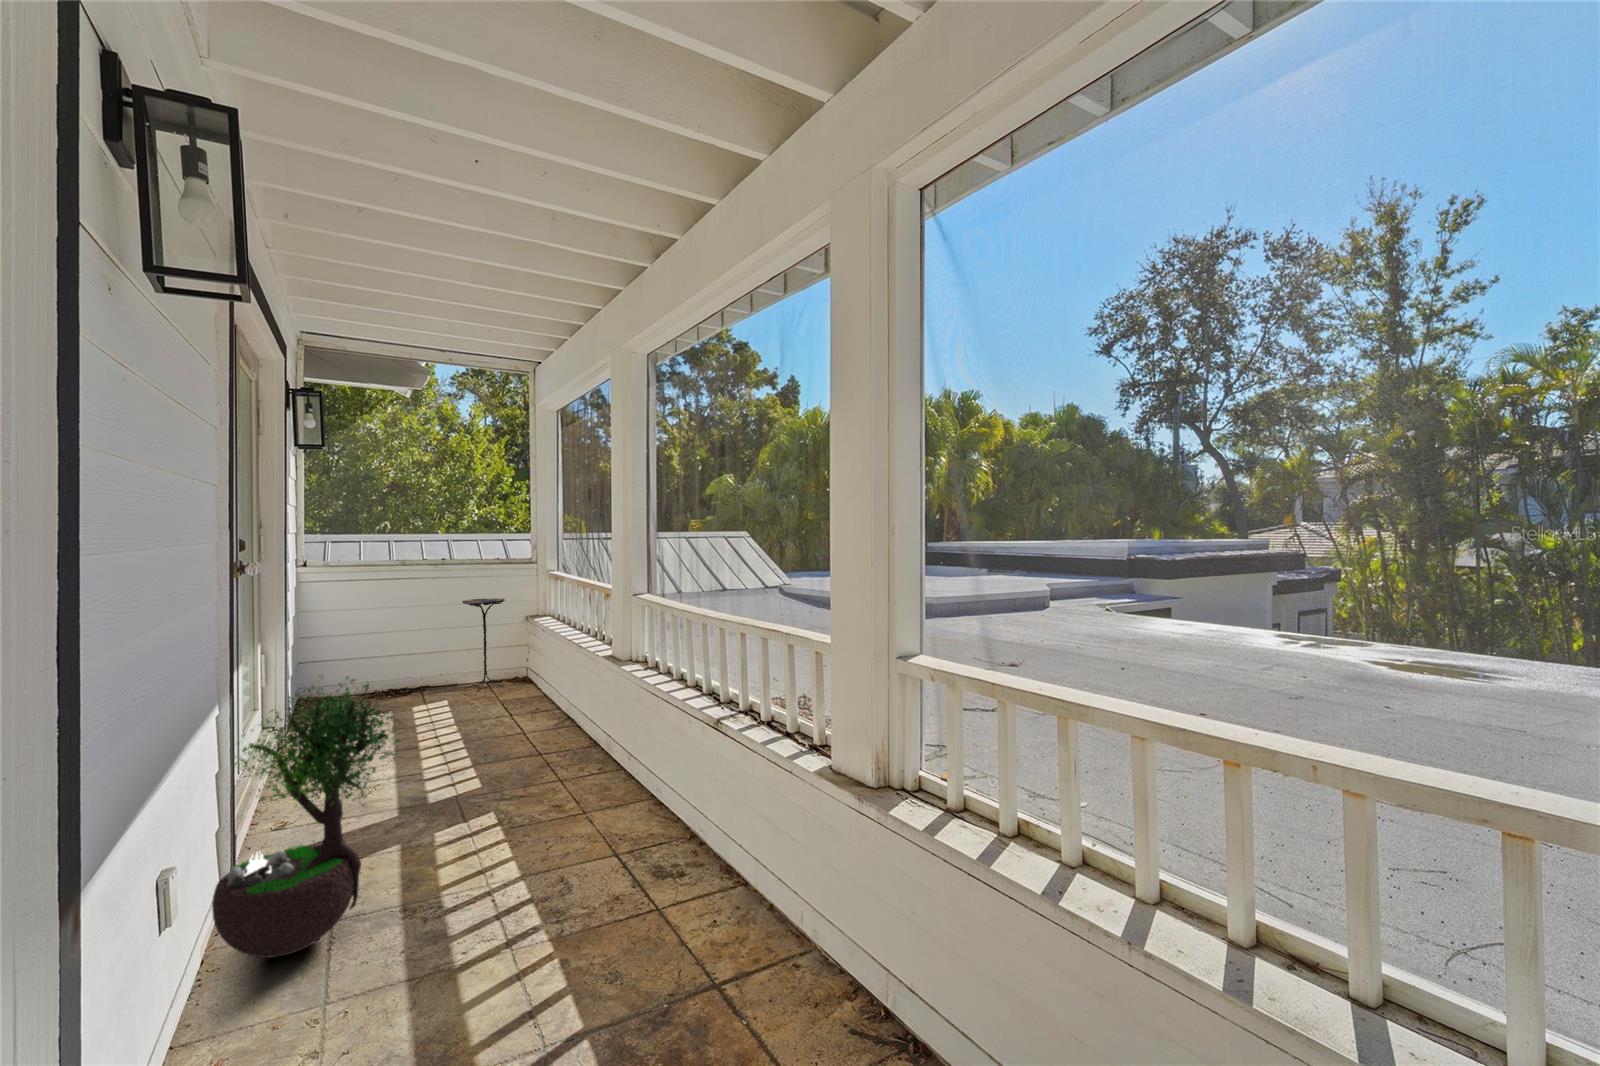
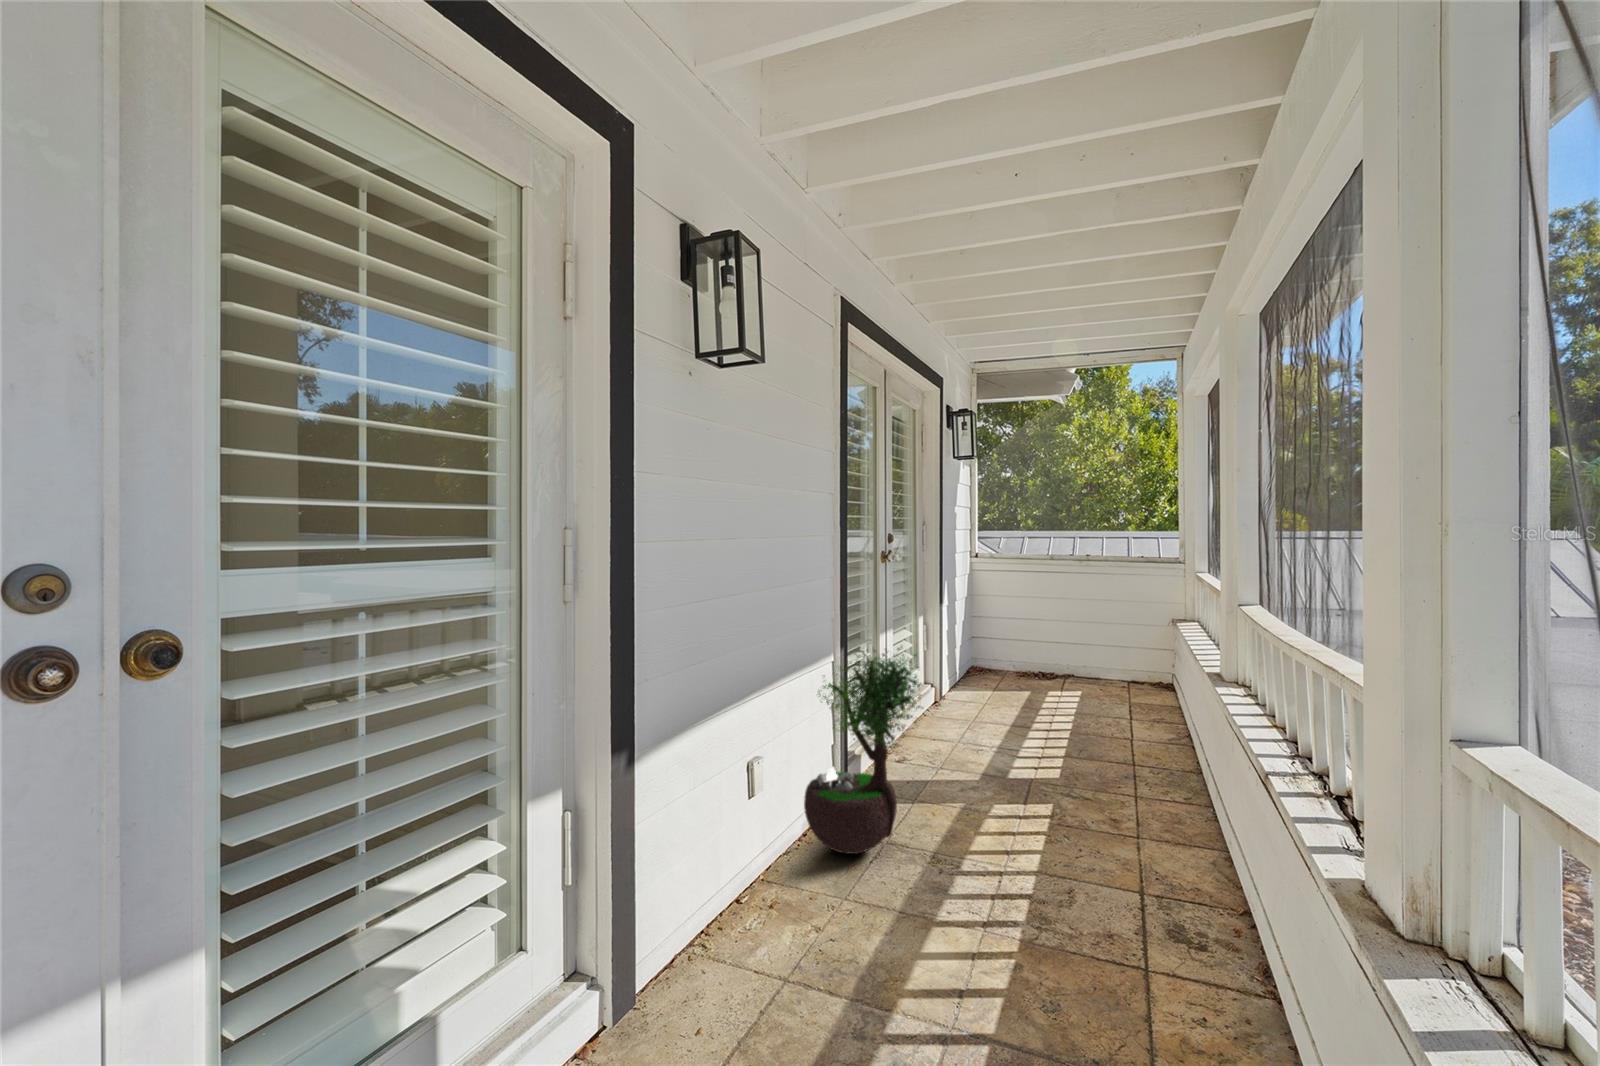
side table: present [462,598,505,690] -> none [1106,595,1150,688]

